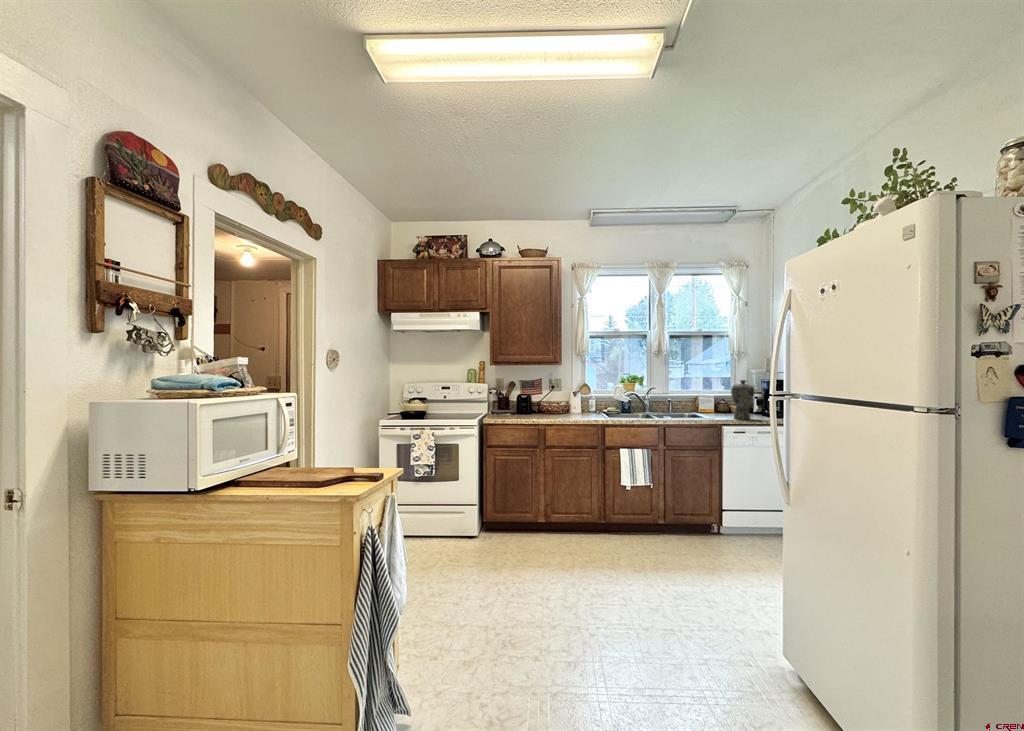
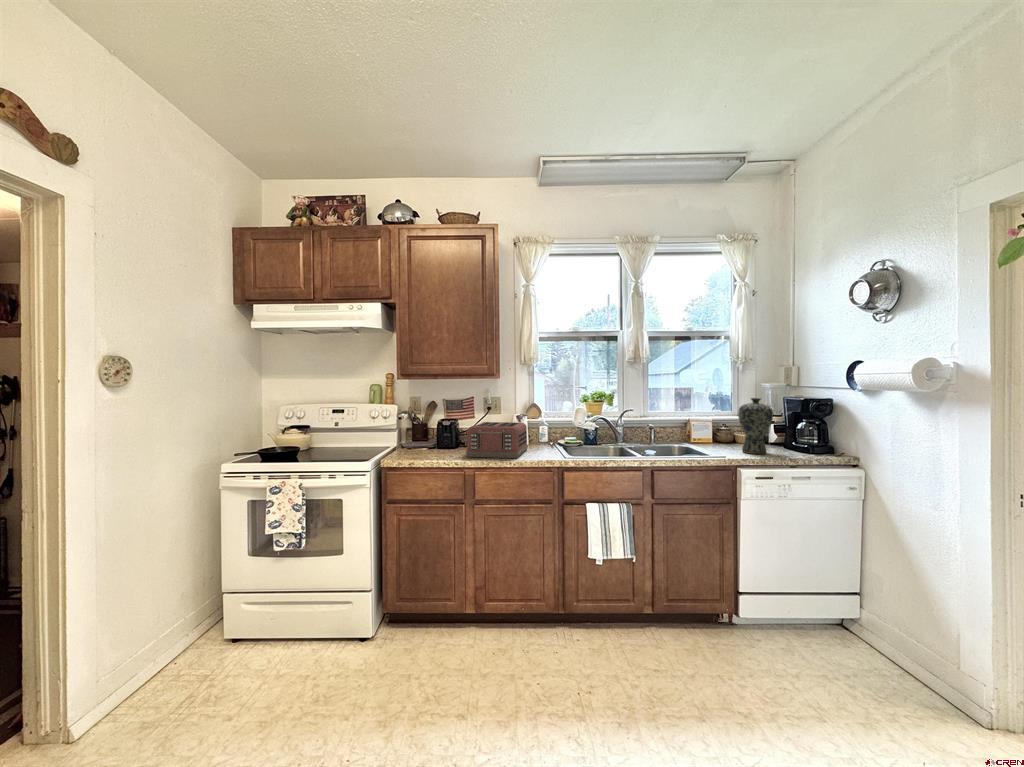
toaster: none [538,396,580,419] -> present [466,422,528,458]

